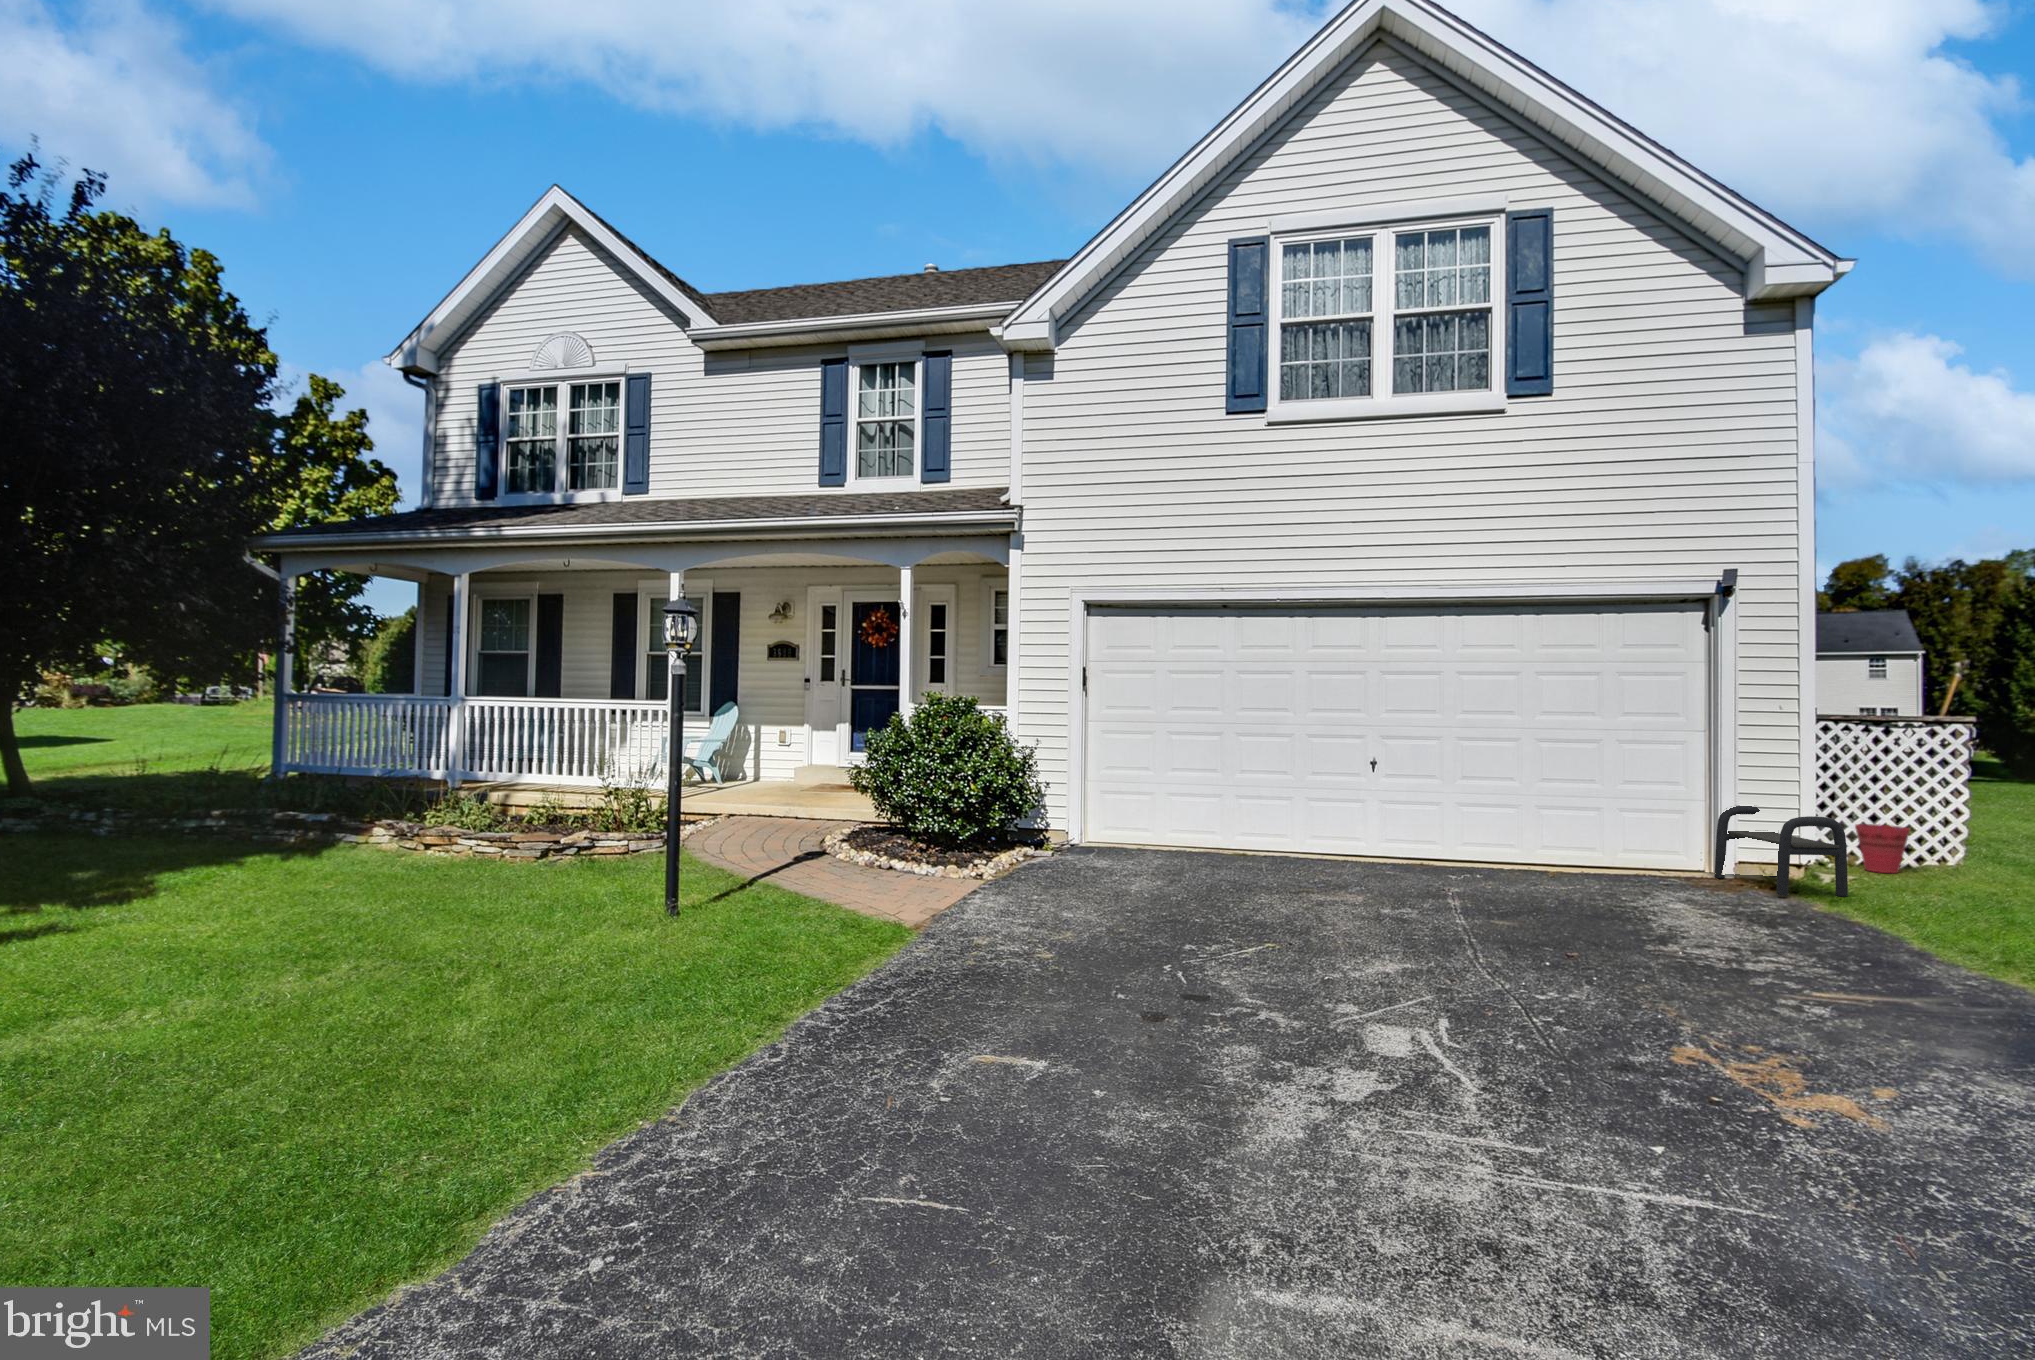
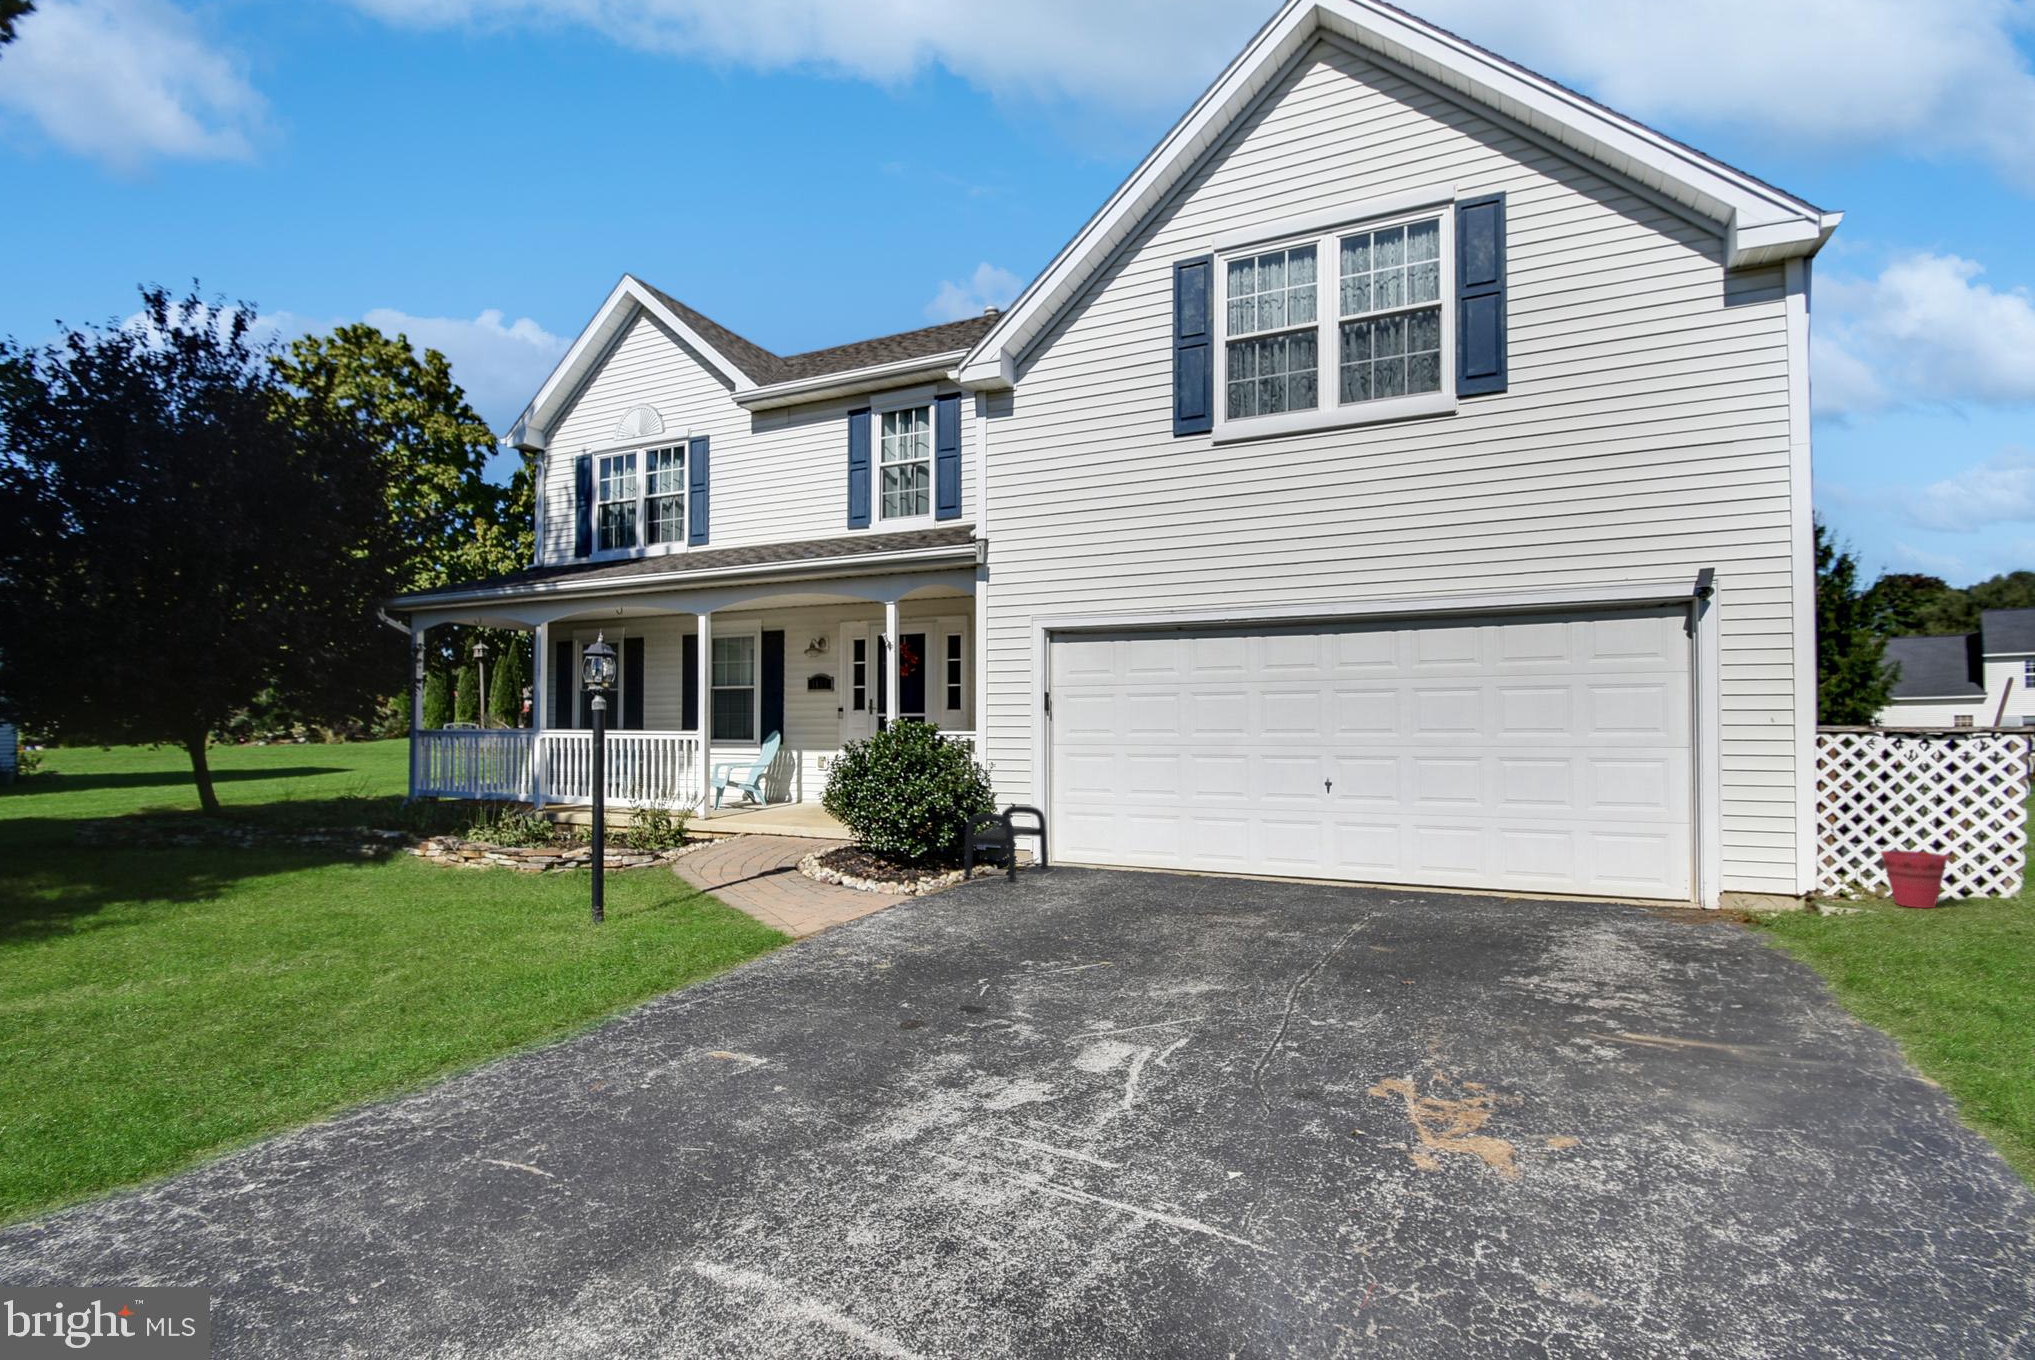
bench: present [1715,806,1848,897] -> present [964,806,1048,881]

